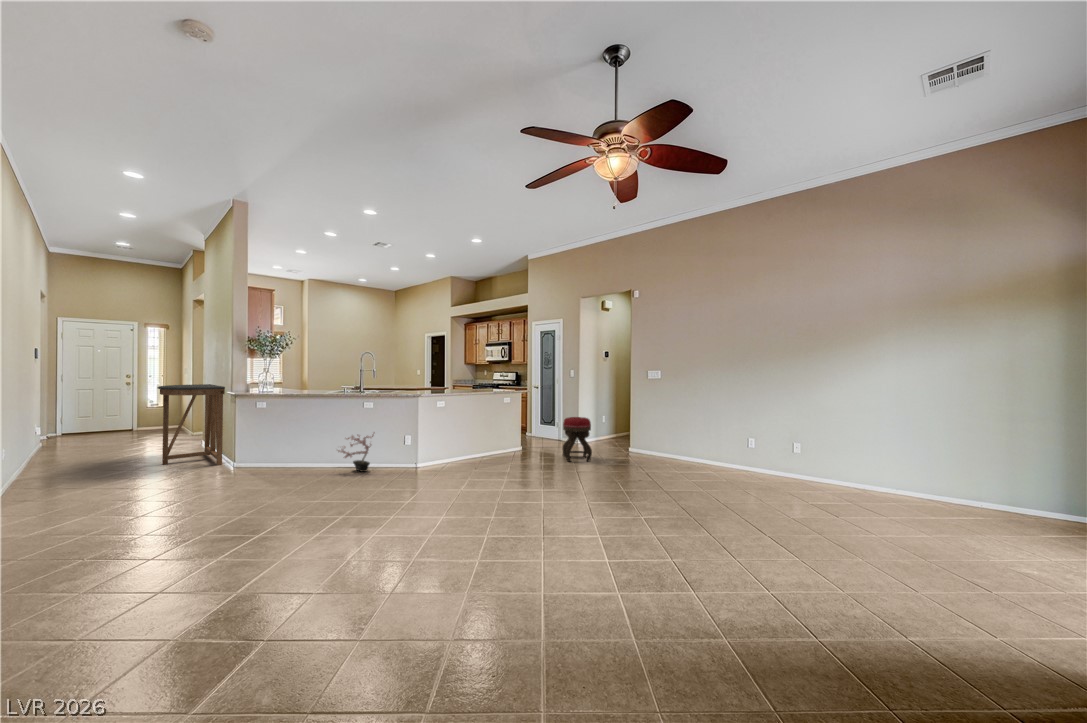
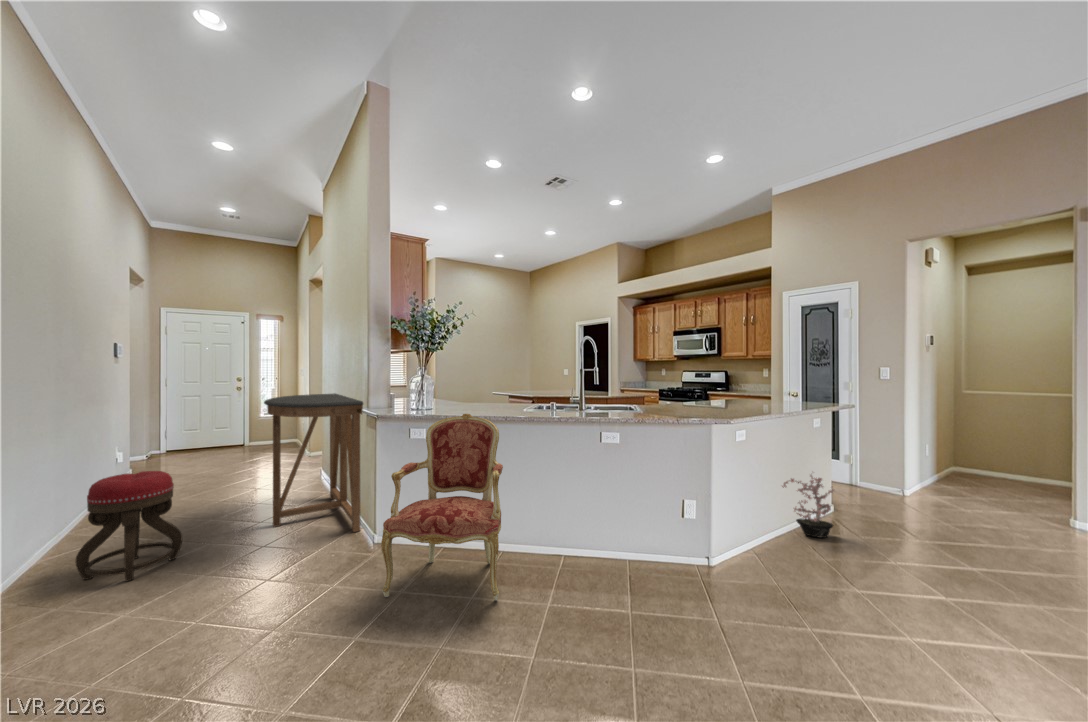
armchair: none [227,392,303,482] -> present [381,414,503,601]
ottoman: present [563,417,592,462] -> present [75,471,182,581]
potted plant: present [337,432,375,472] -> present [782,475,834,538]

